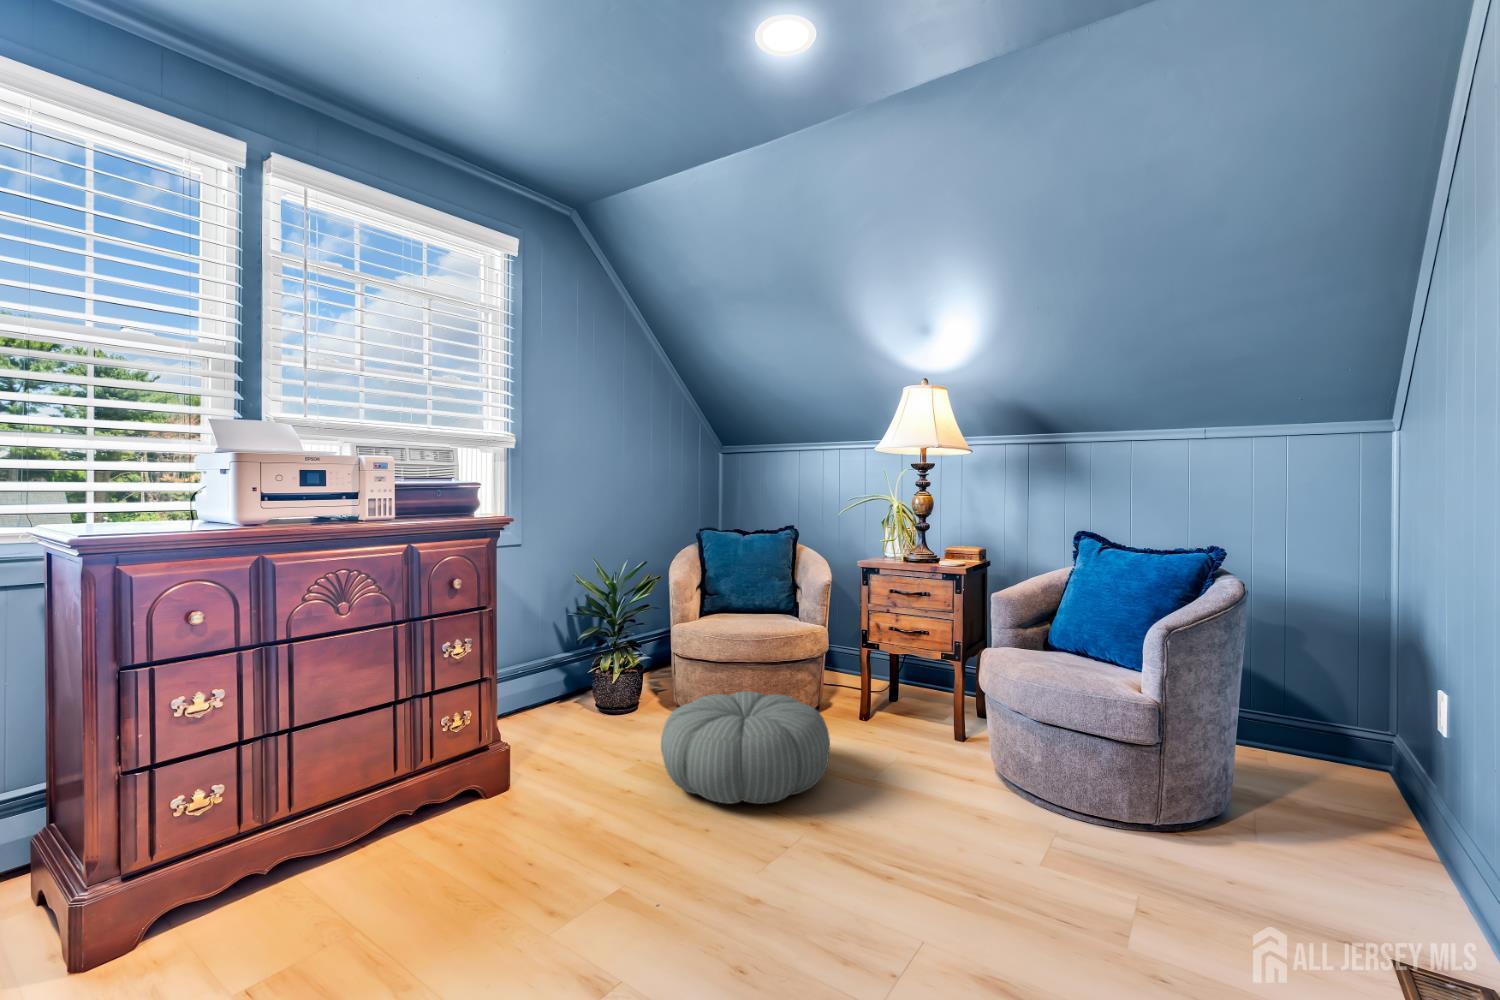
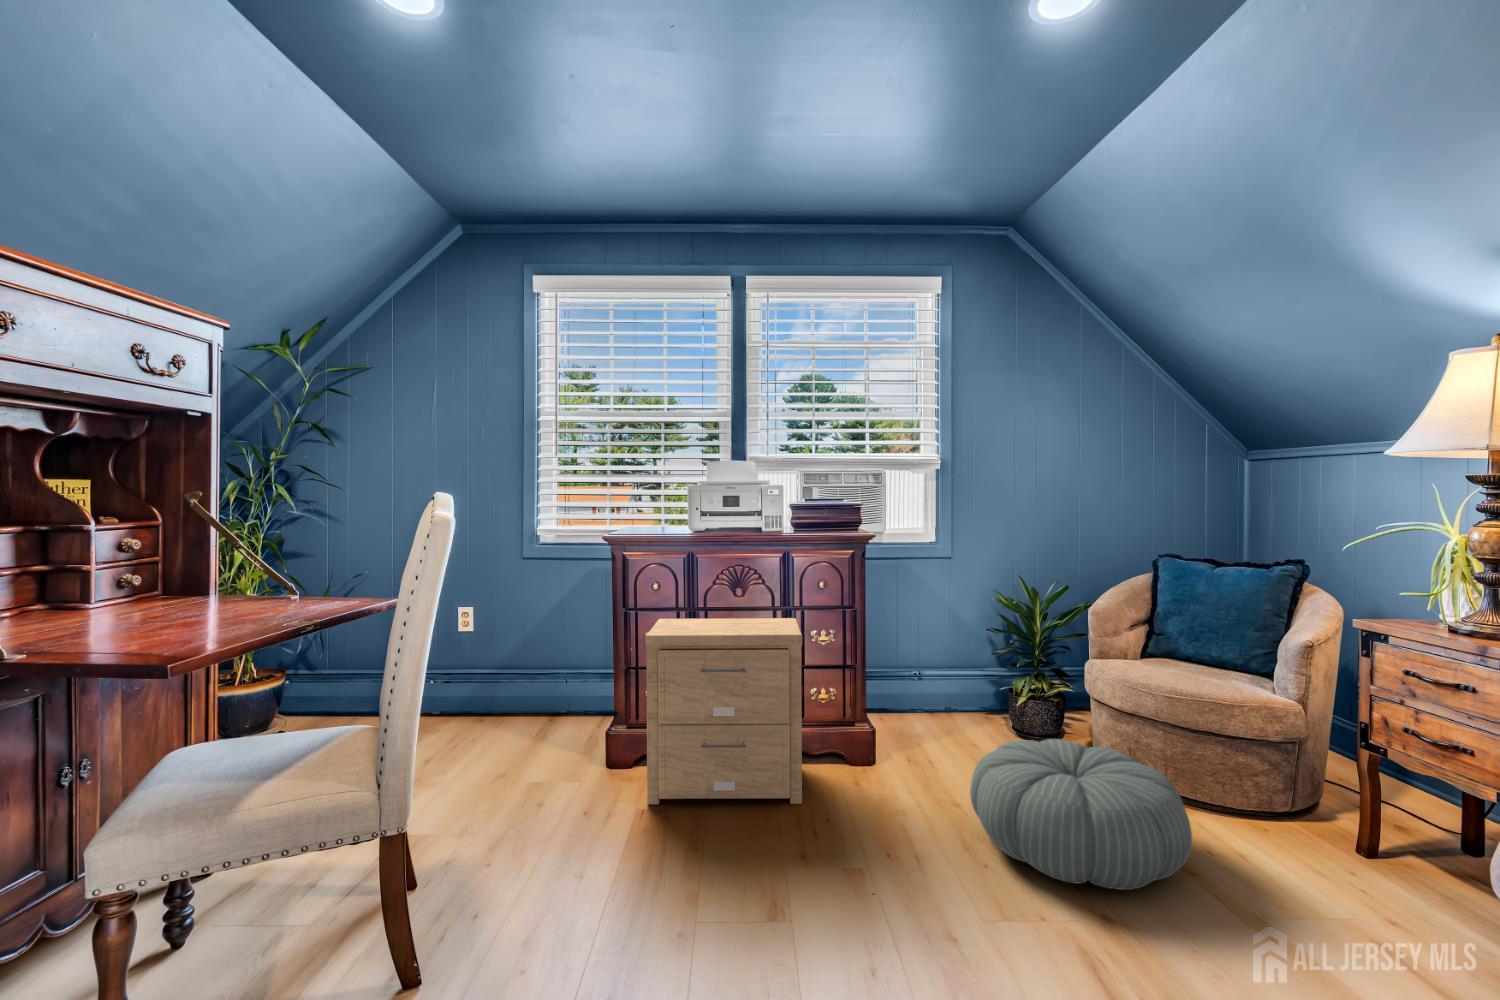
side table: none [220,630,496,956] -> present [645,618,802,804]

